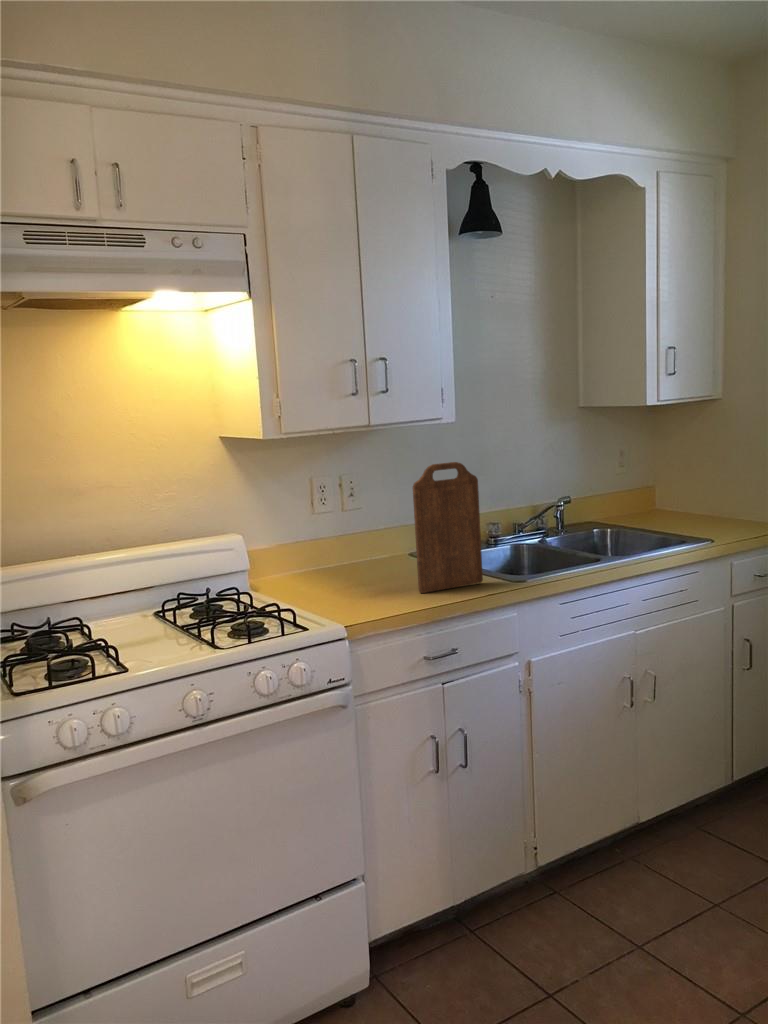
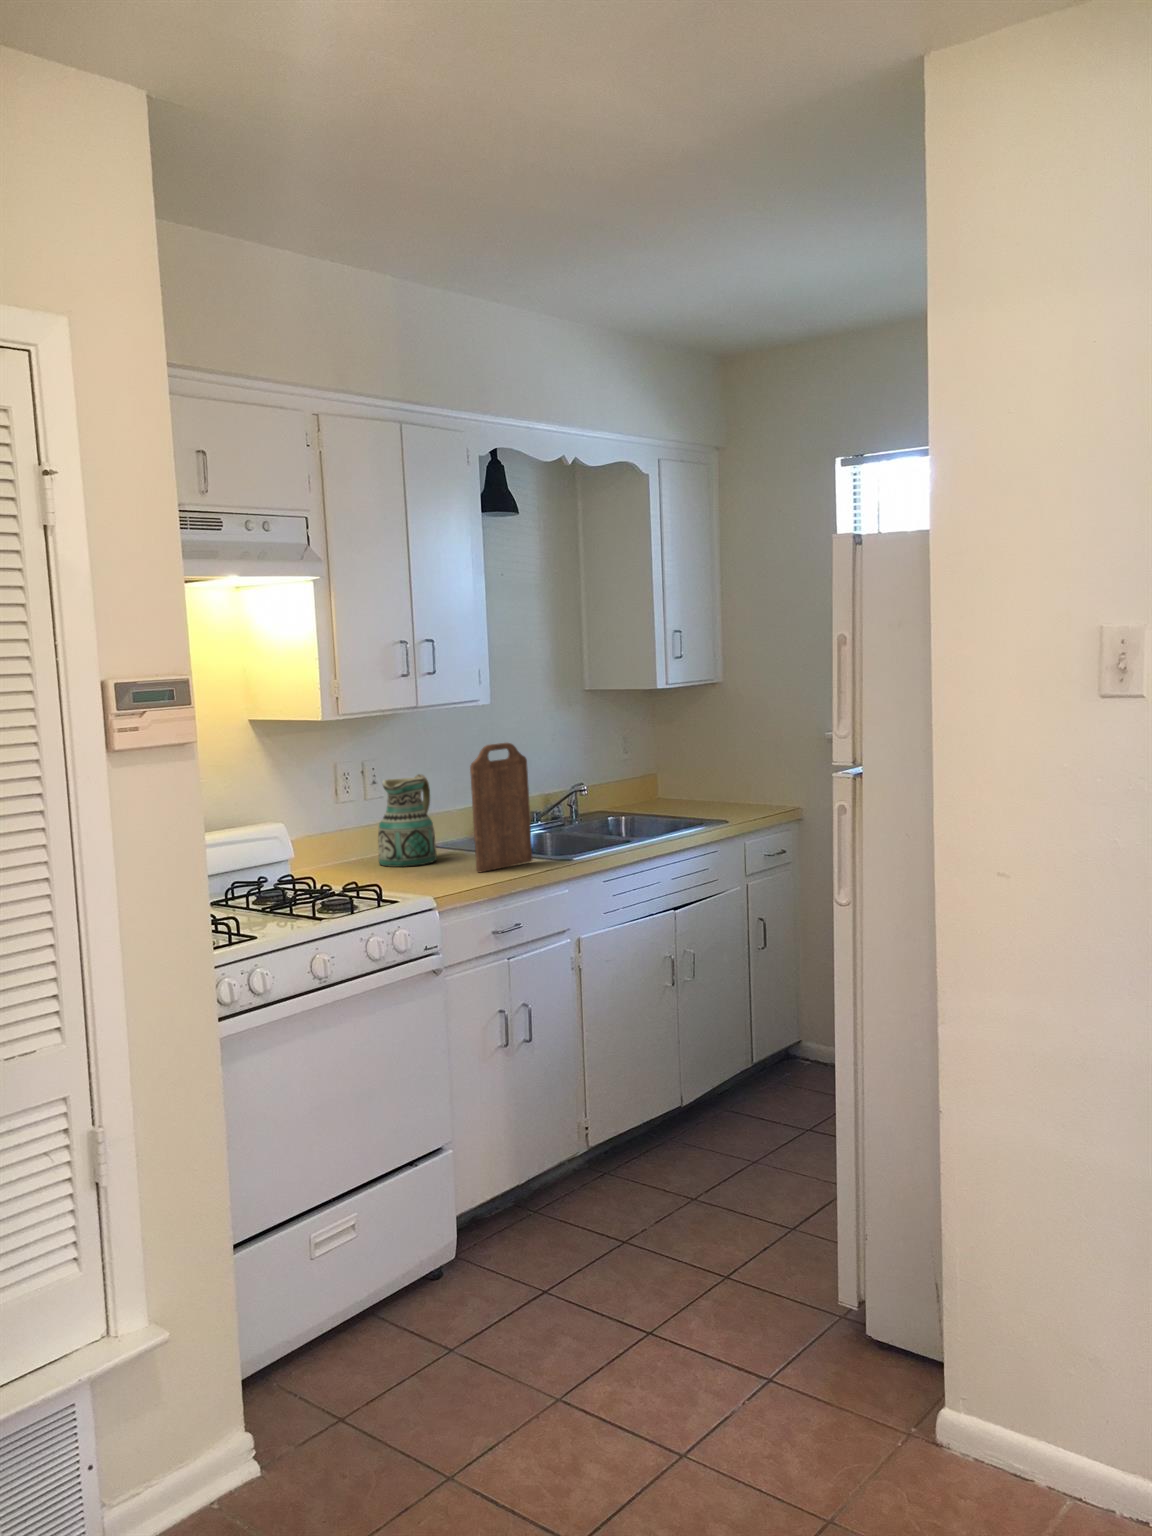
ceramic pitcher: none [342,489,398,579] -> present [378,774,437,867]

